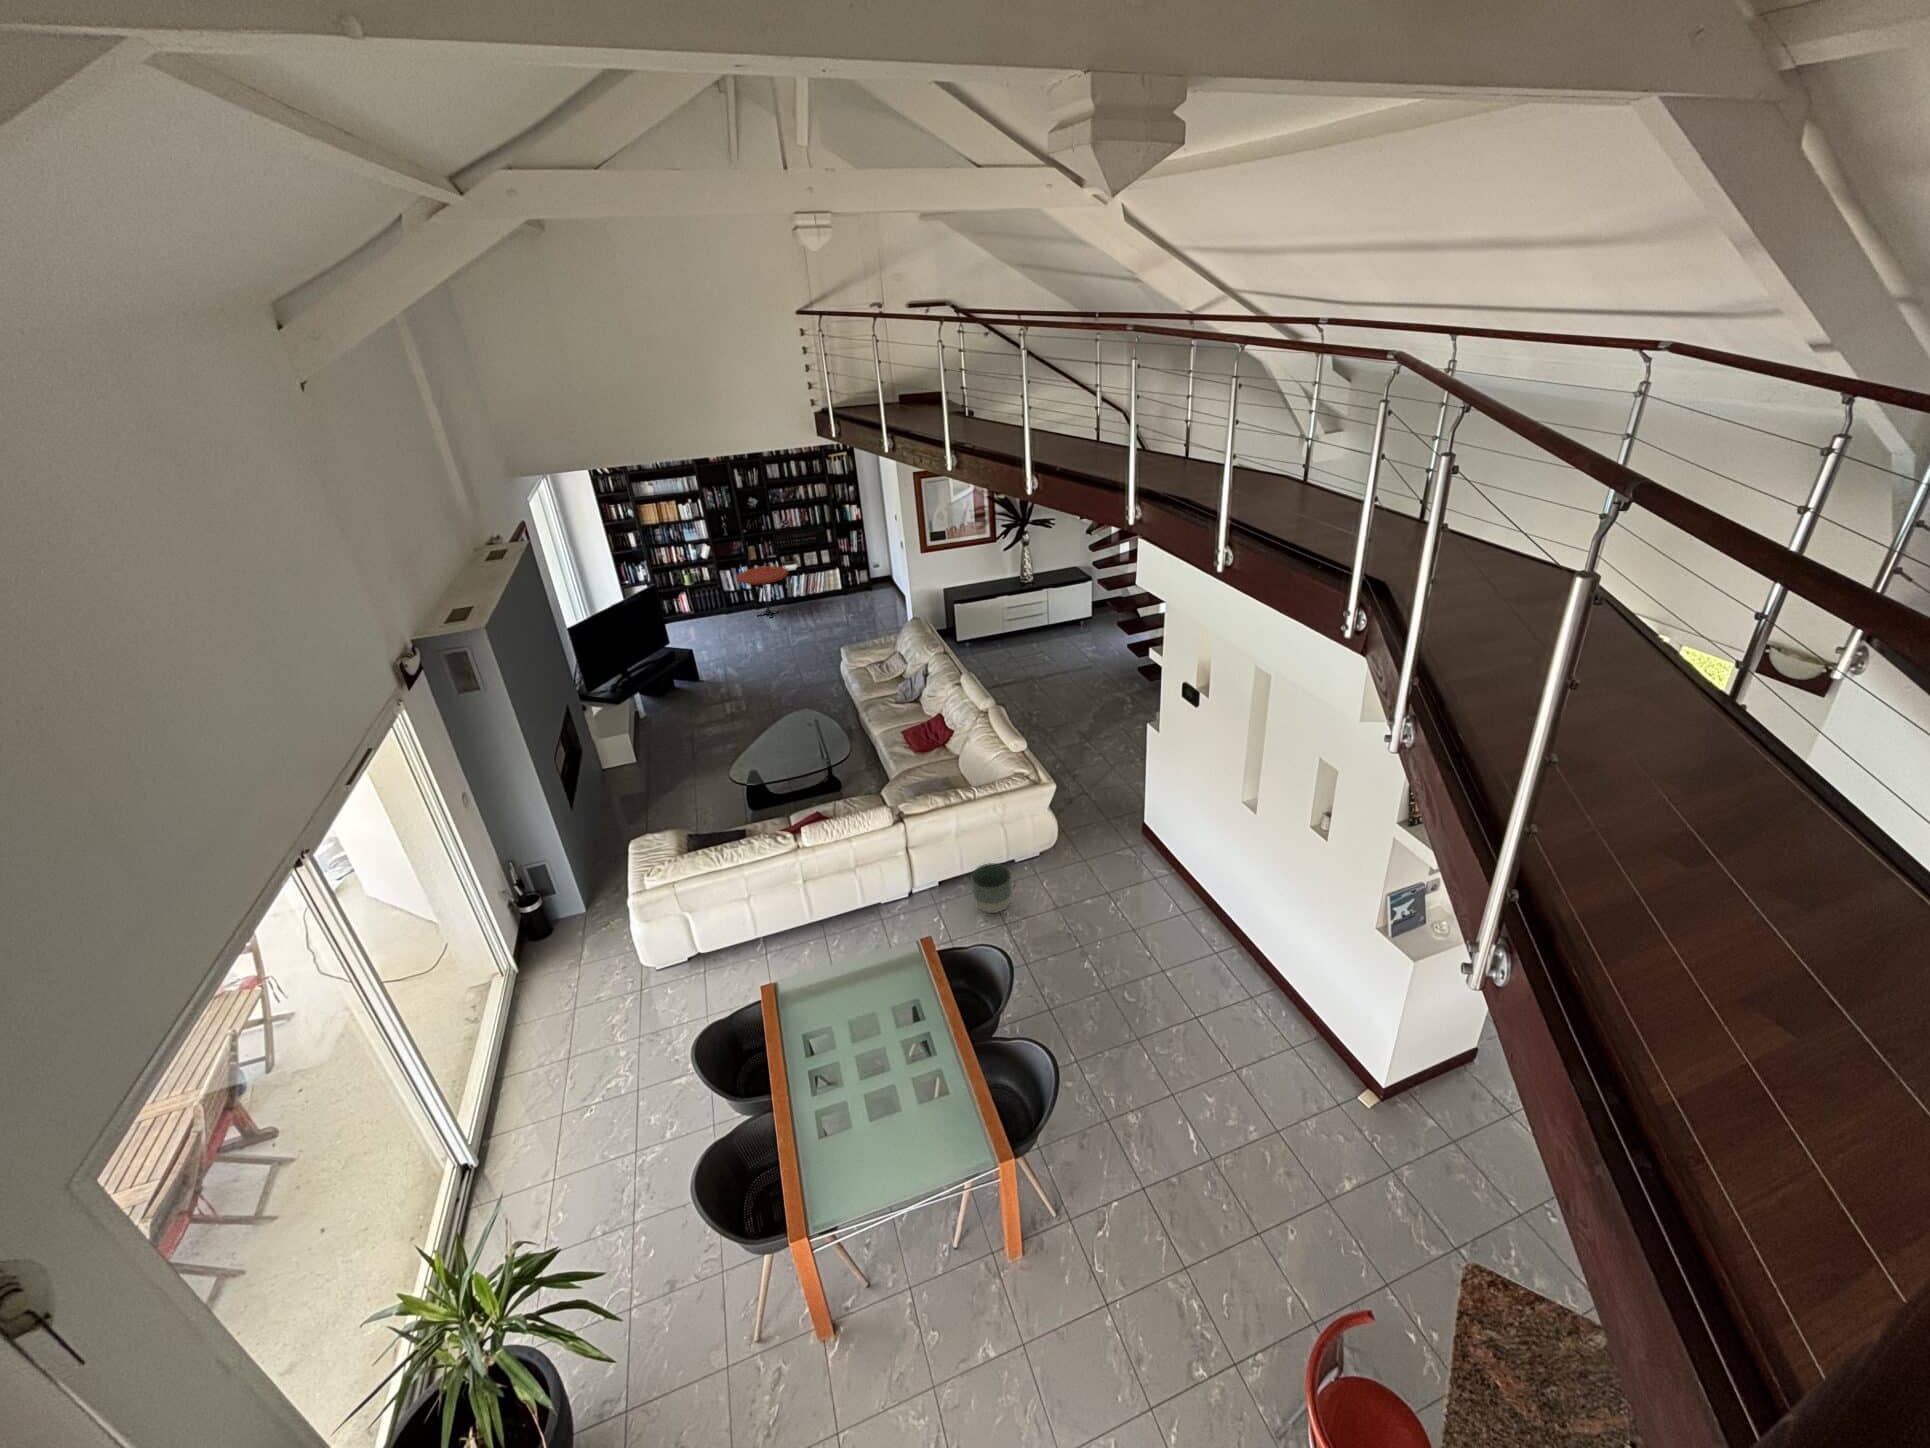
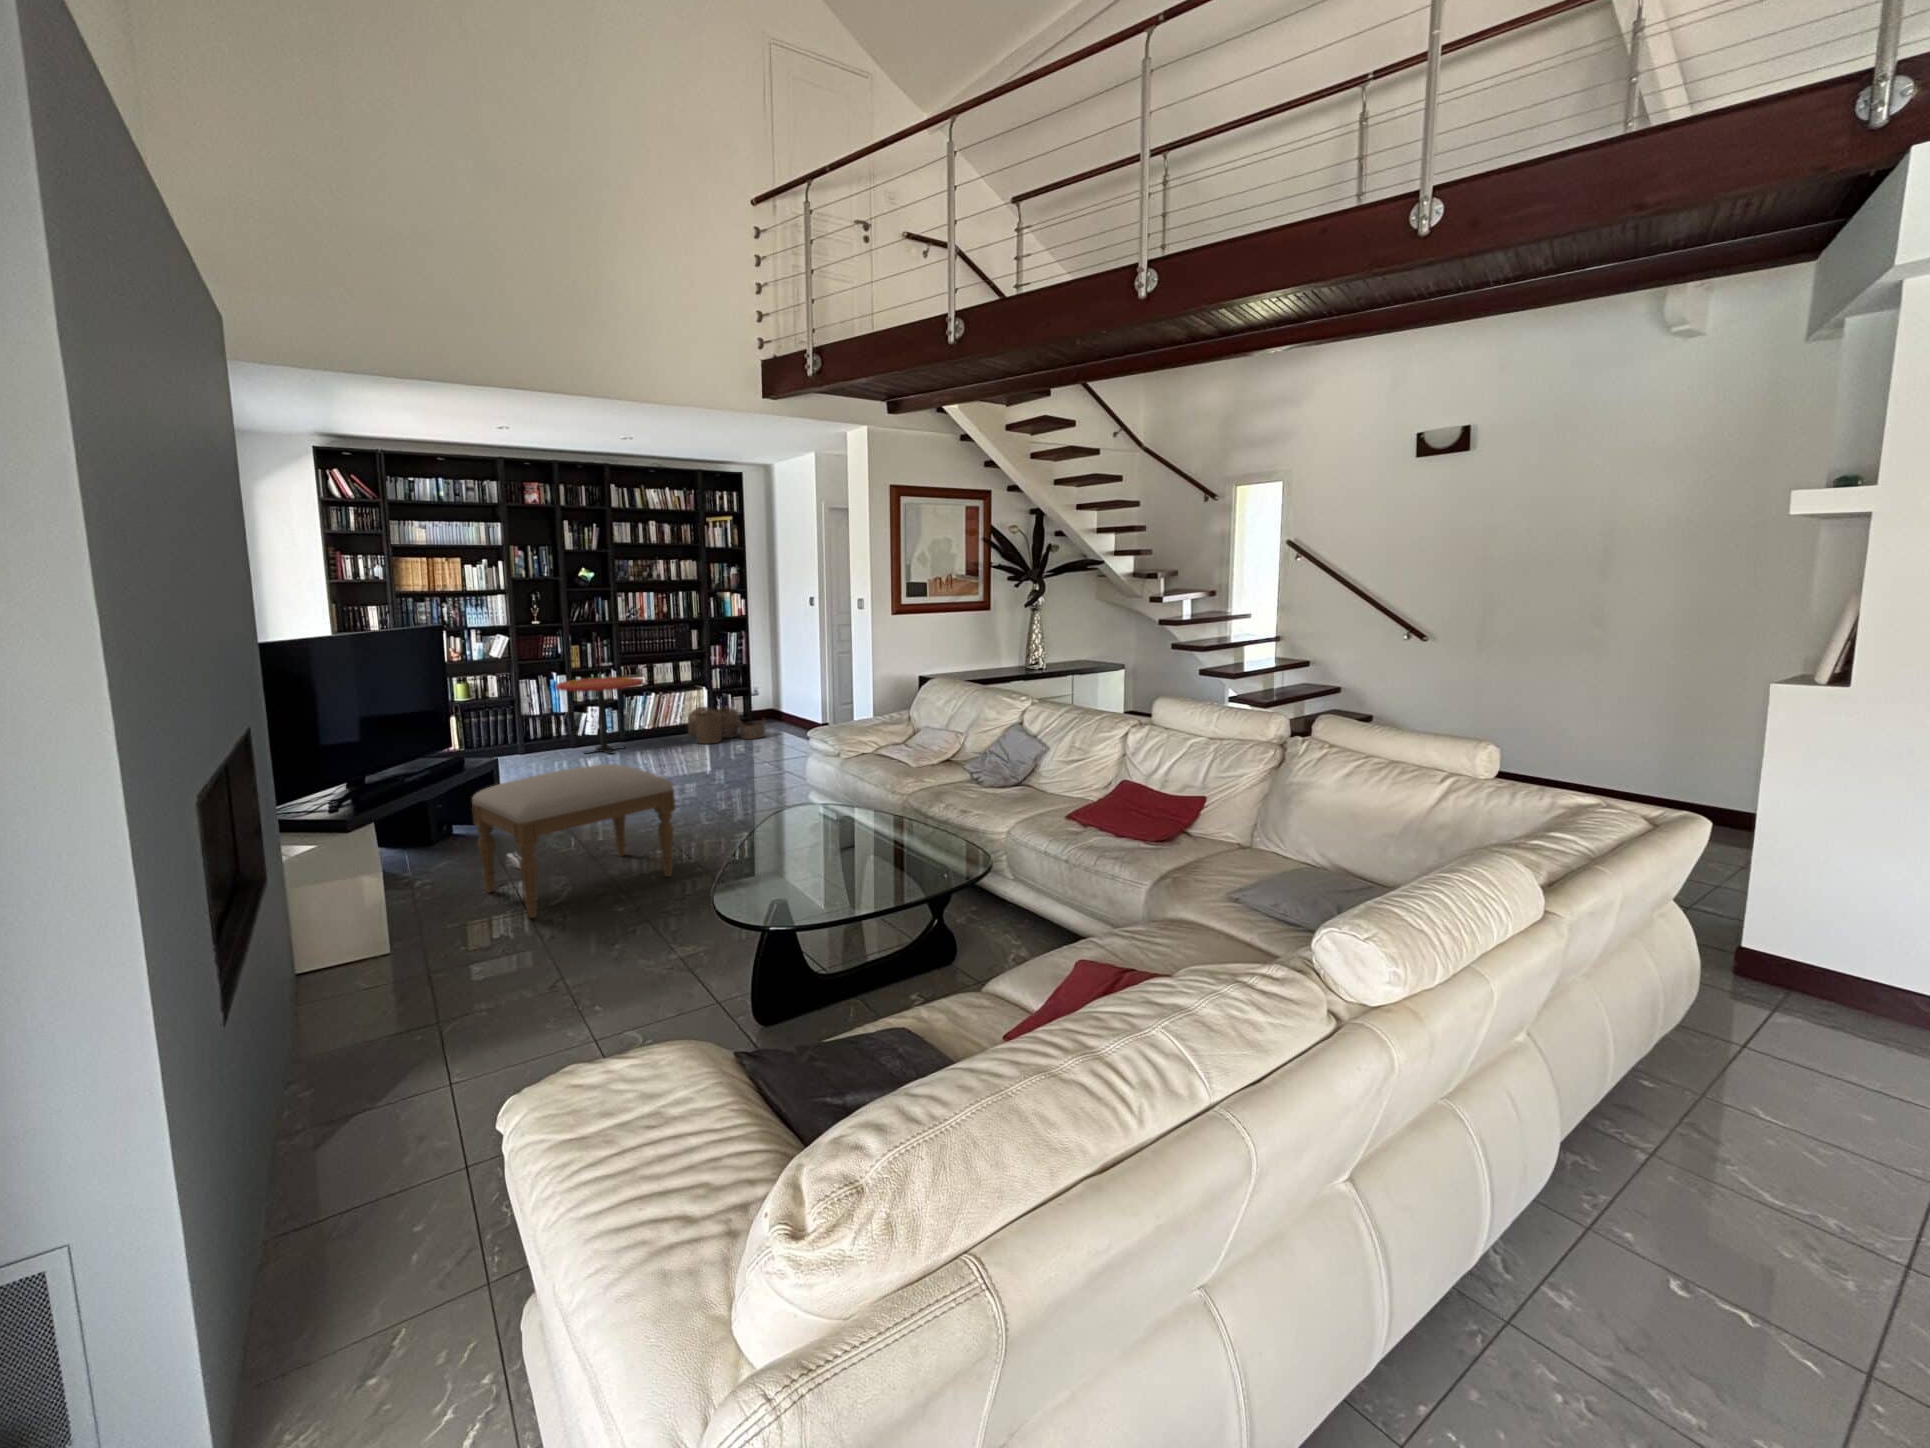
woven basket: none [821,581,869,612] -> present [688,705,766,743]
ottoman: none [647,670,739,748] -> present [472,764,675,918]
planter: present [972,863,1012,913] -> none [1682,1000,1841,1146]

